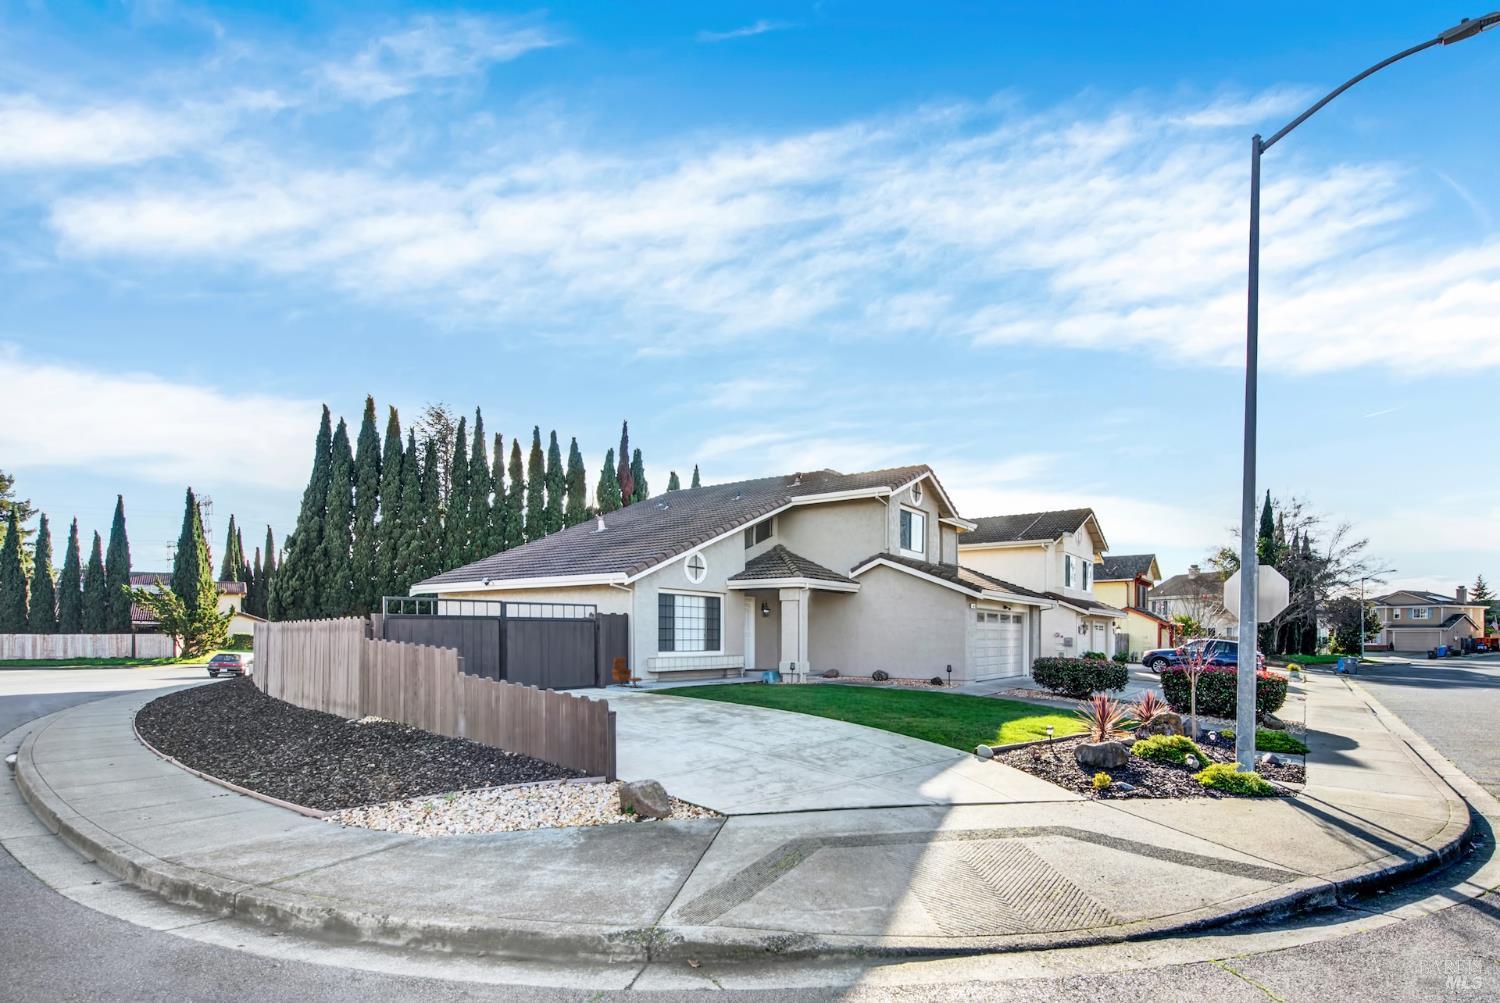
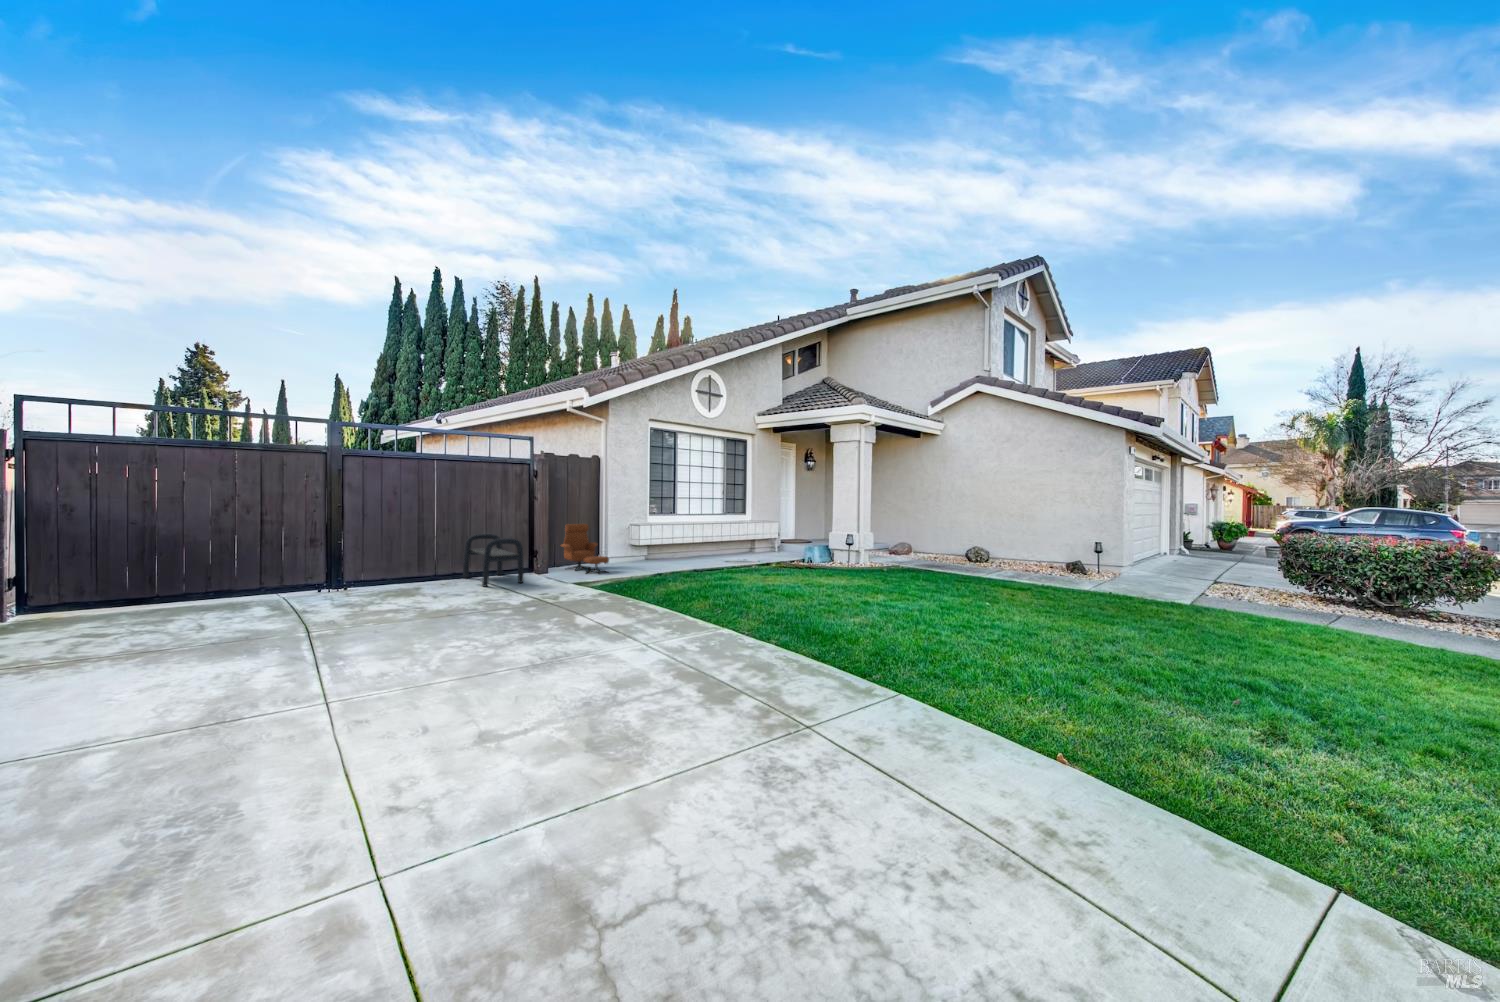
bench: none [564,663,604,692] -> present [463,533,524,586]

